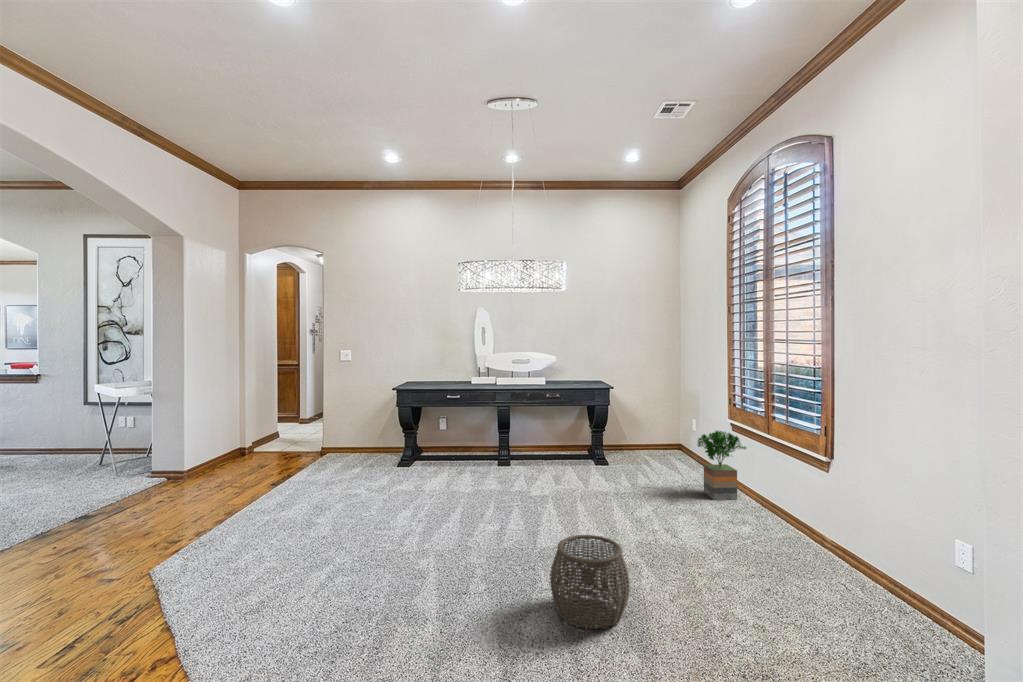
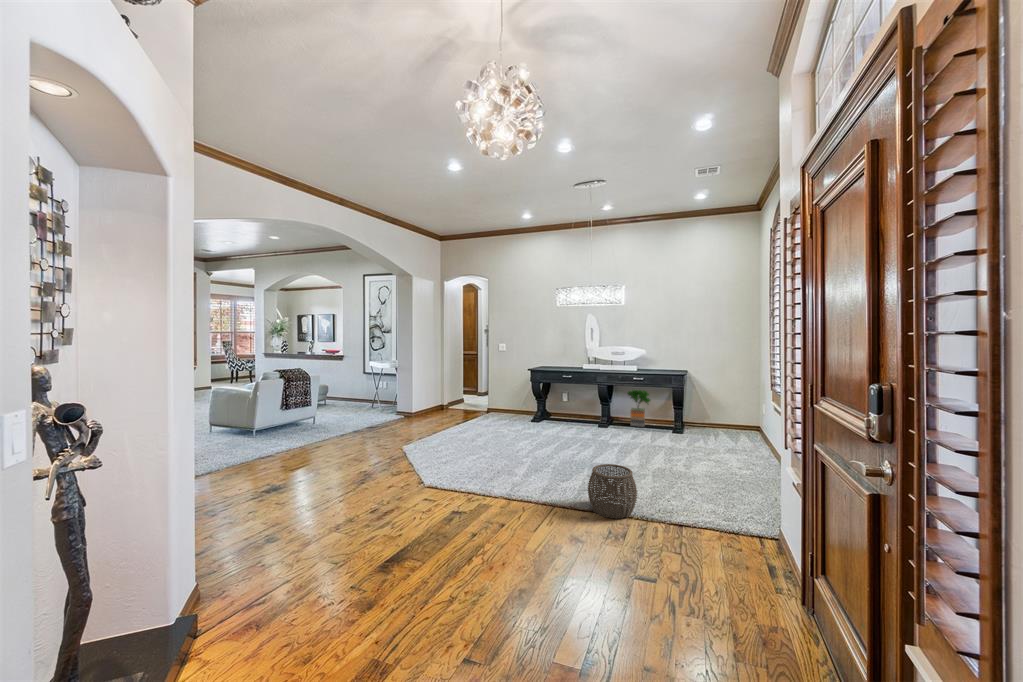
potted tree: present [697,431,746,500] -> present [627,390,650,427]

